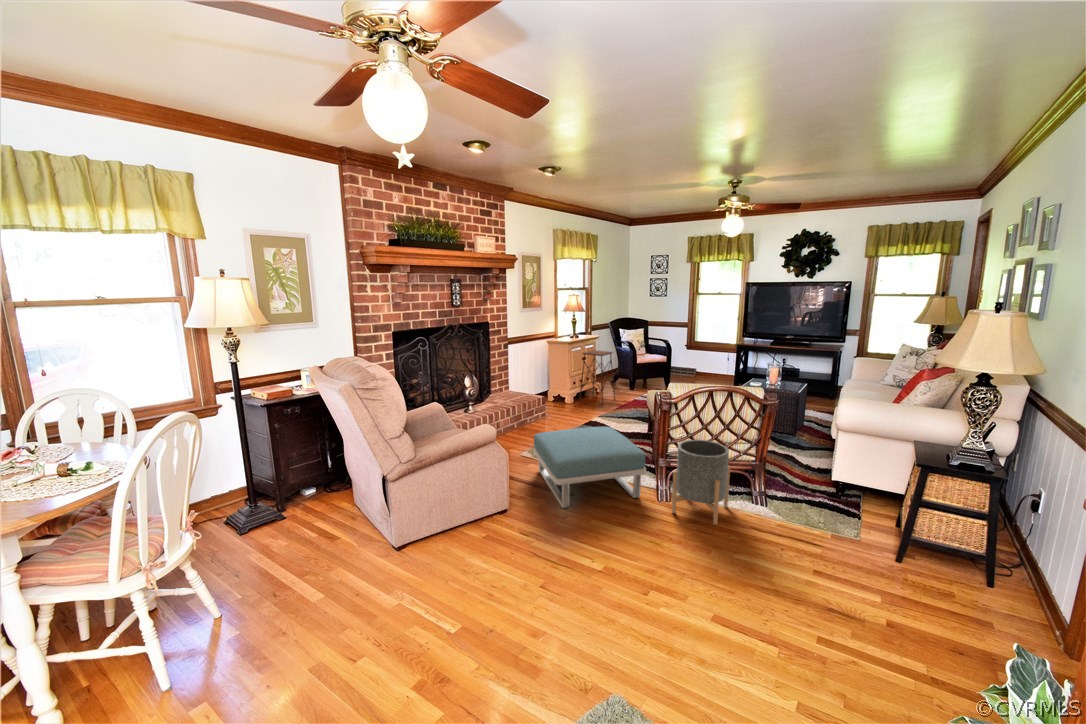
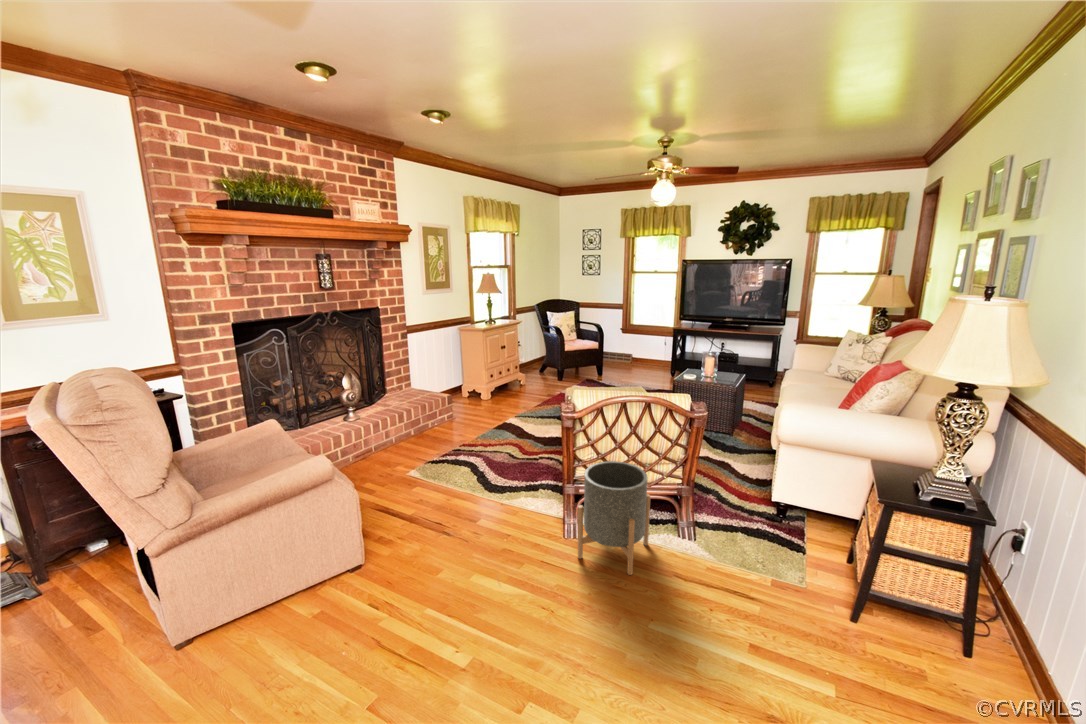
side table: present [579,350,615,404] -> none [498,338,539,401]
footstool: present [533,427,646,508] -> none [413,440,549,558]

